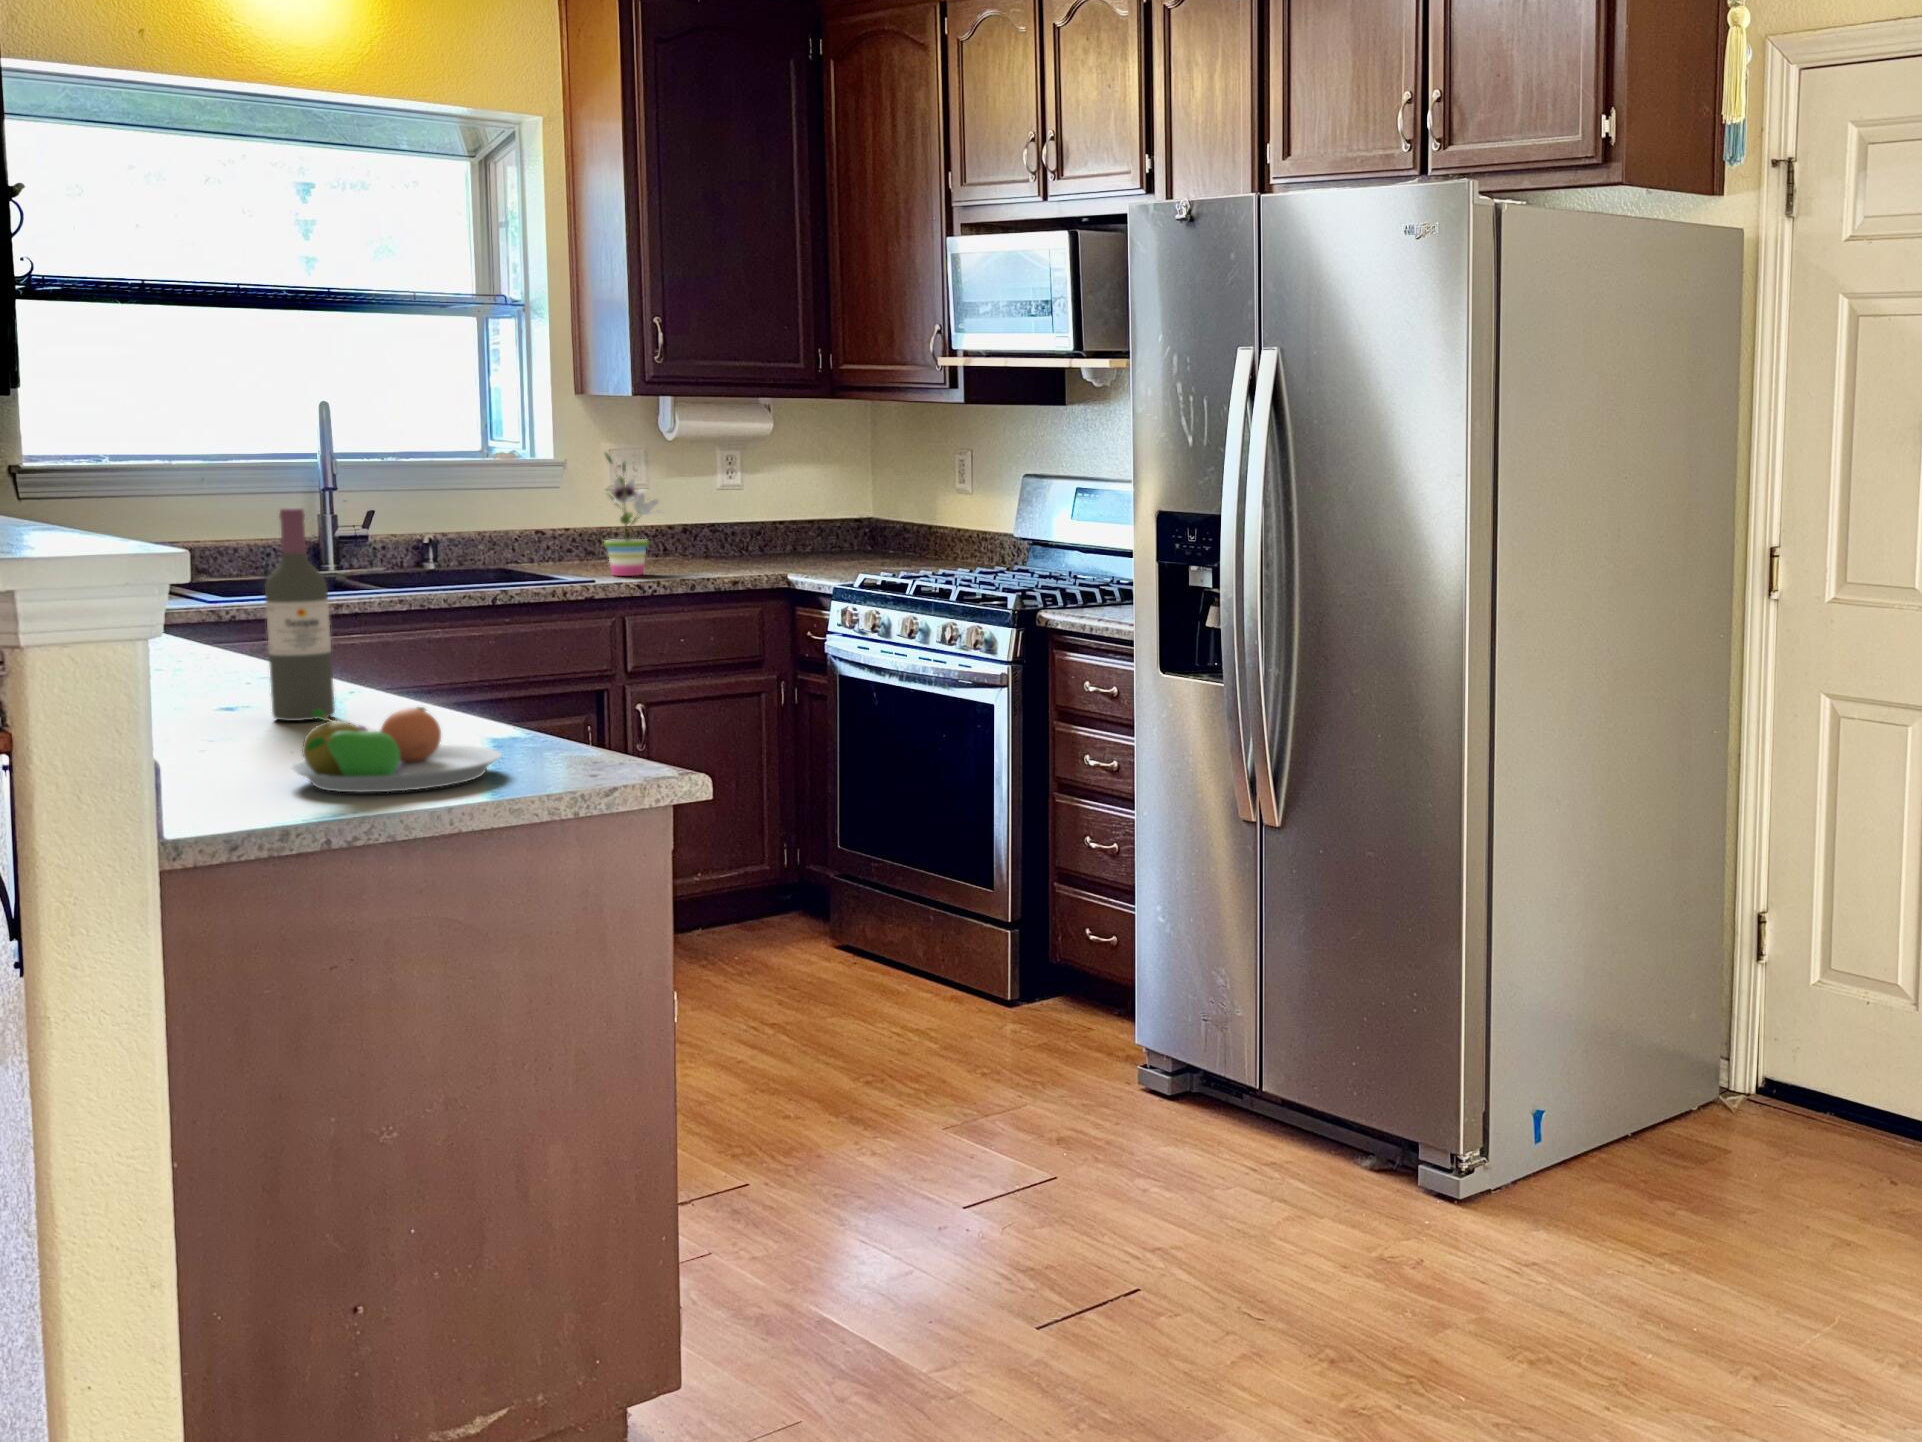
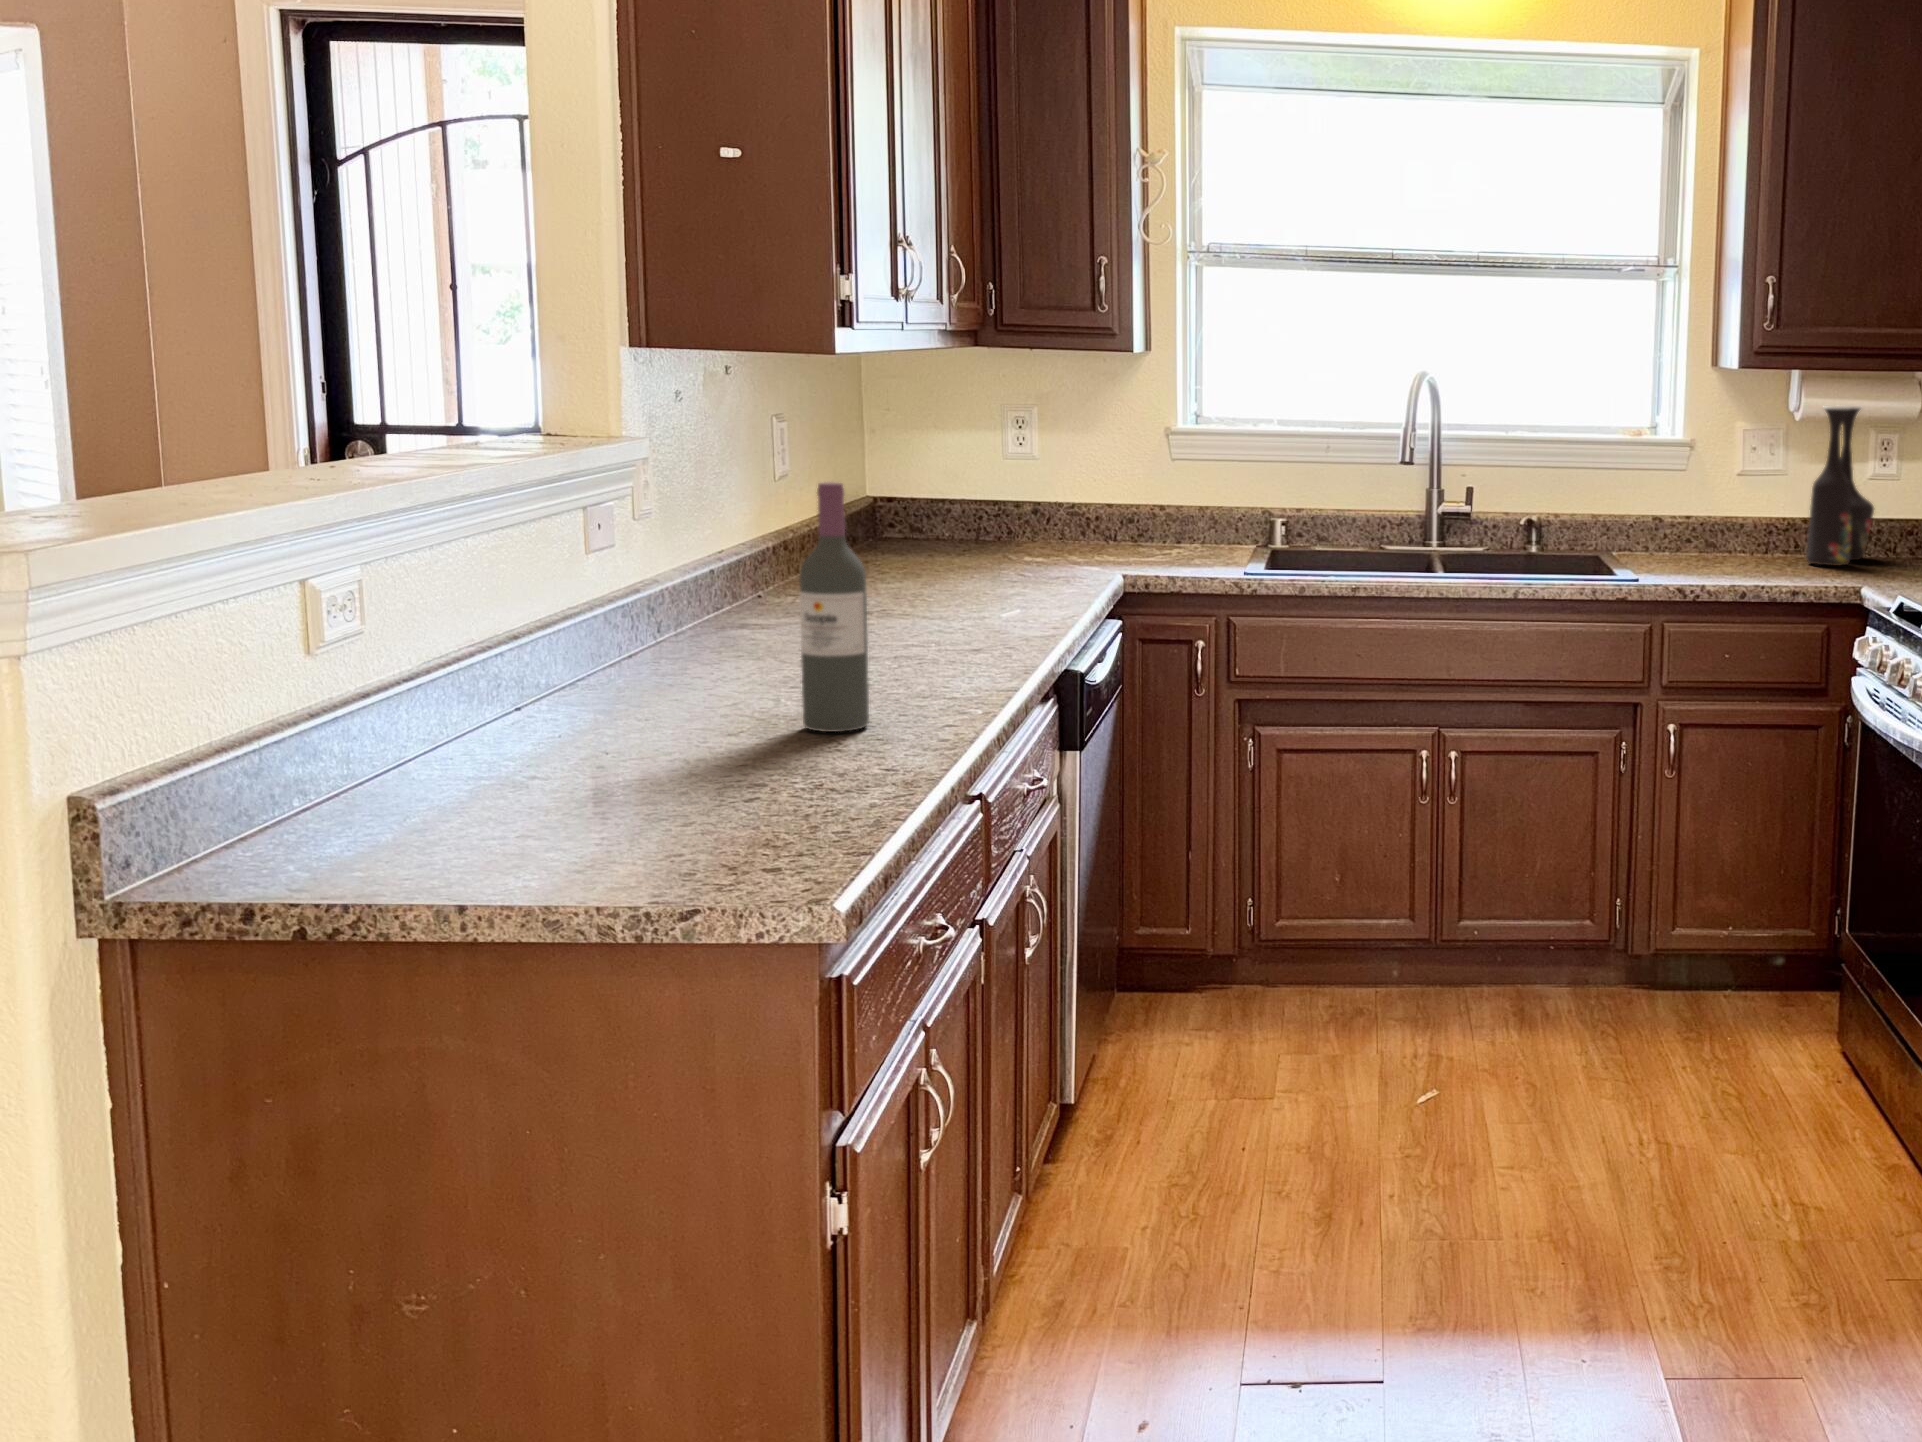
vase: none [674,426,732,561] -> present [1806,405,1874,566]
potted plant: present [604,453,658,576] -> none [1670,431,1745,576]
fruit bowl: present [291,707,501,792] -> none [411,740,712,867]

